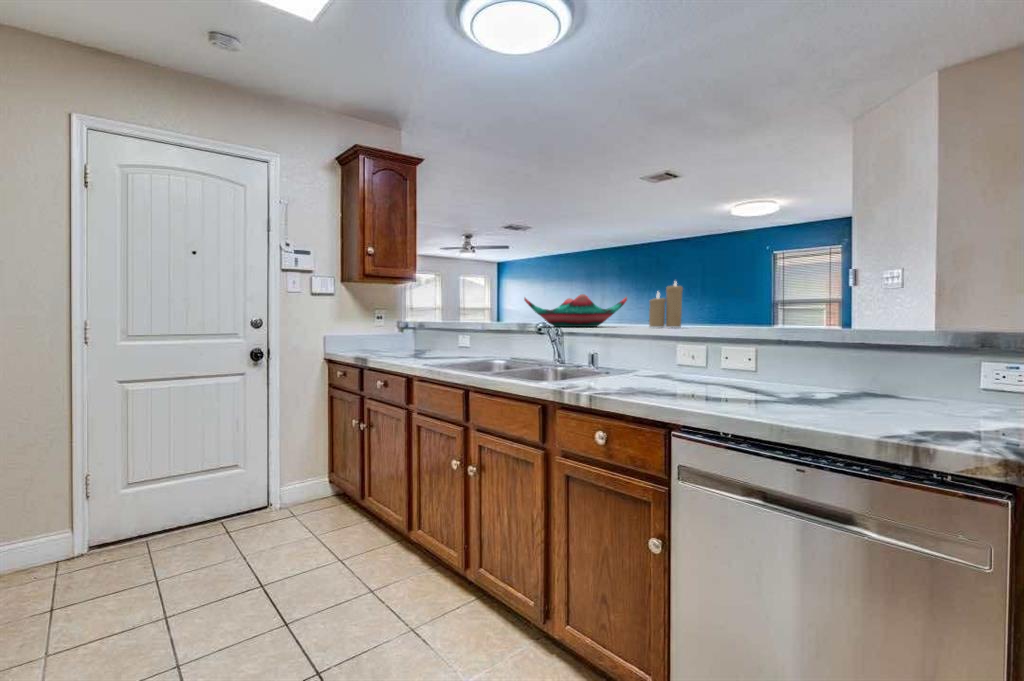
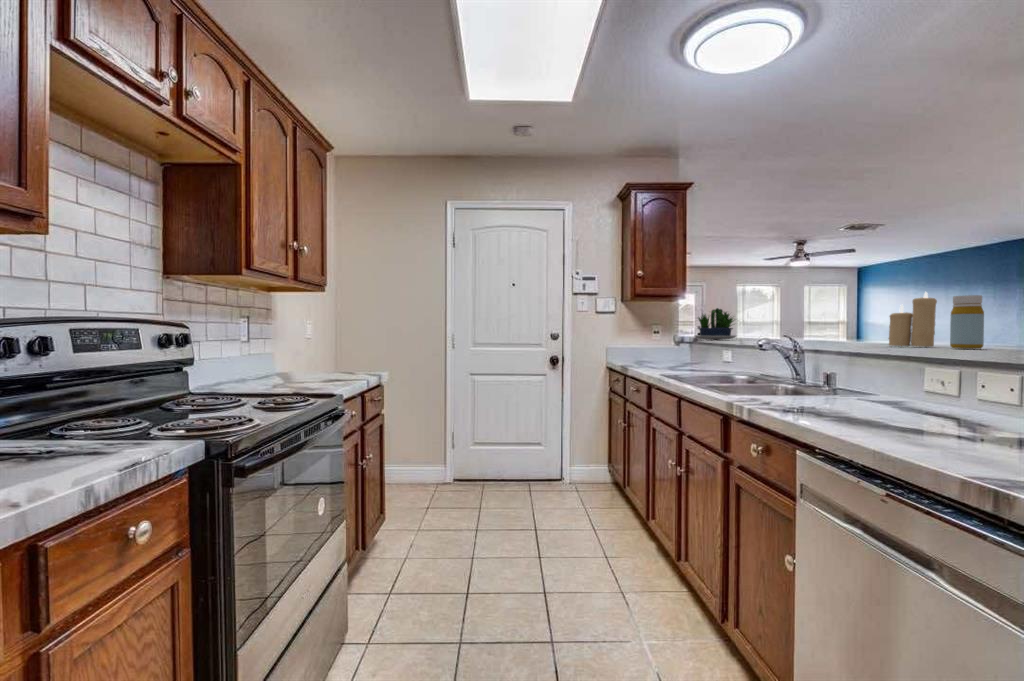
bottle: none [705,284,727,328] -> present [950,295,984,349]
potted plant: none [426,292,474,325] -> present [695,308,736,340]
decorative bowl: present [524,294,627,327] -> none [761,310,891,344]

